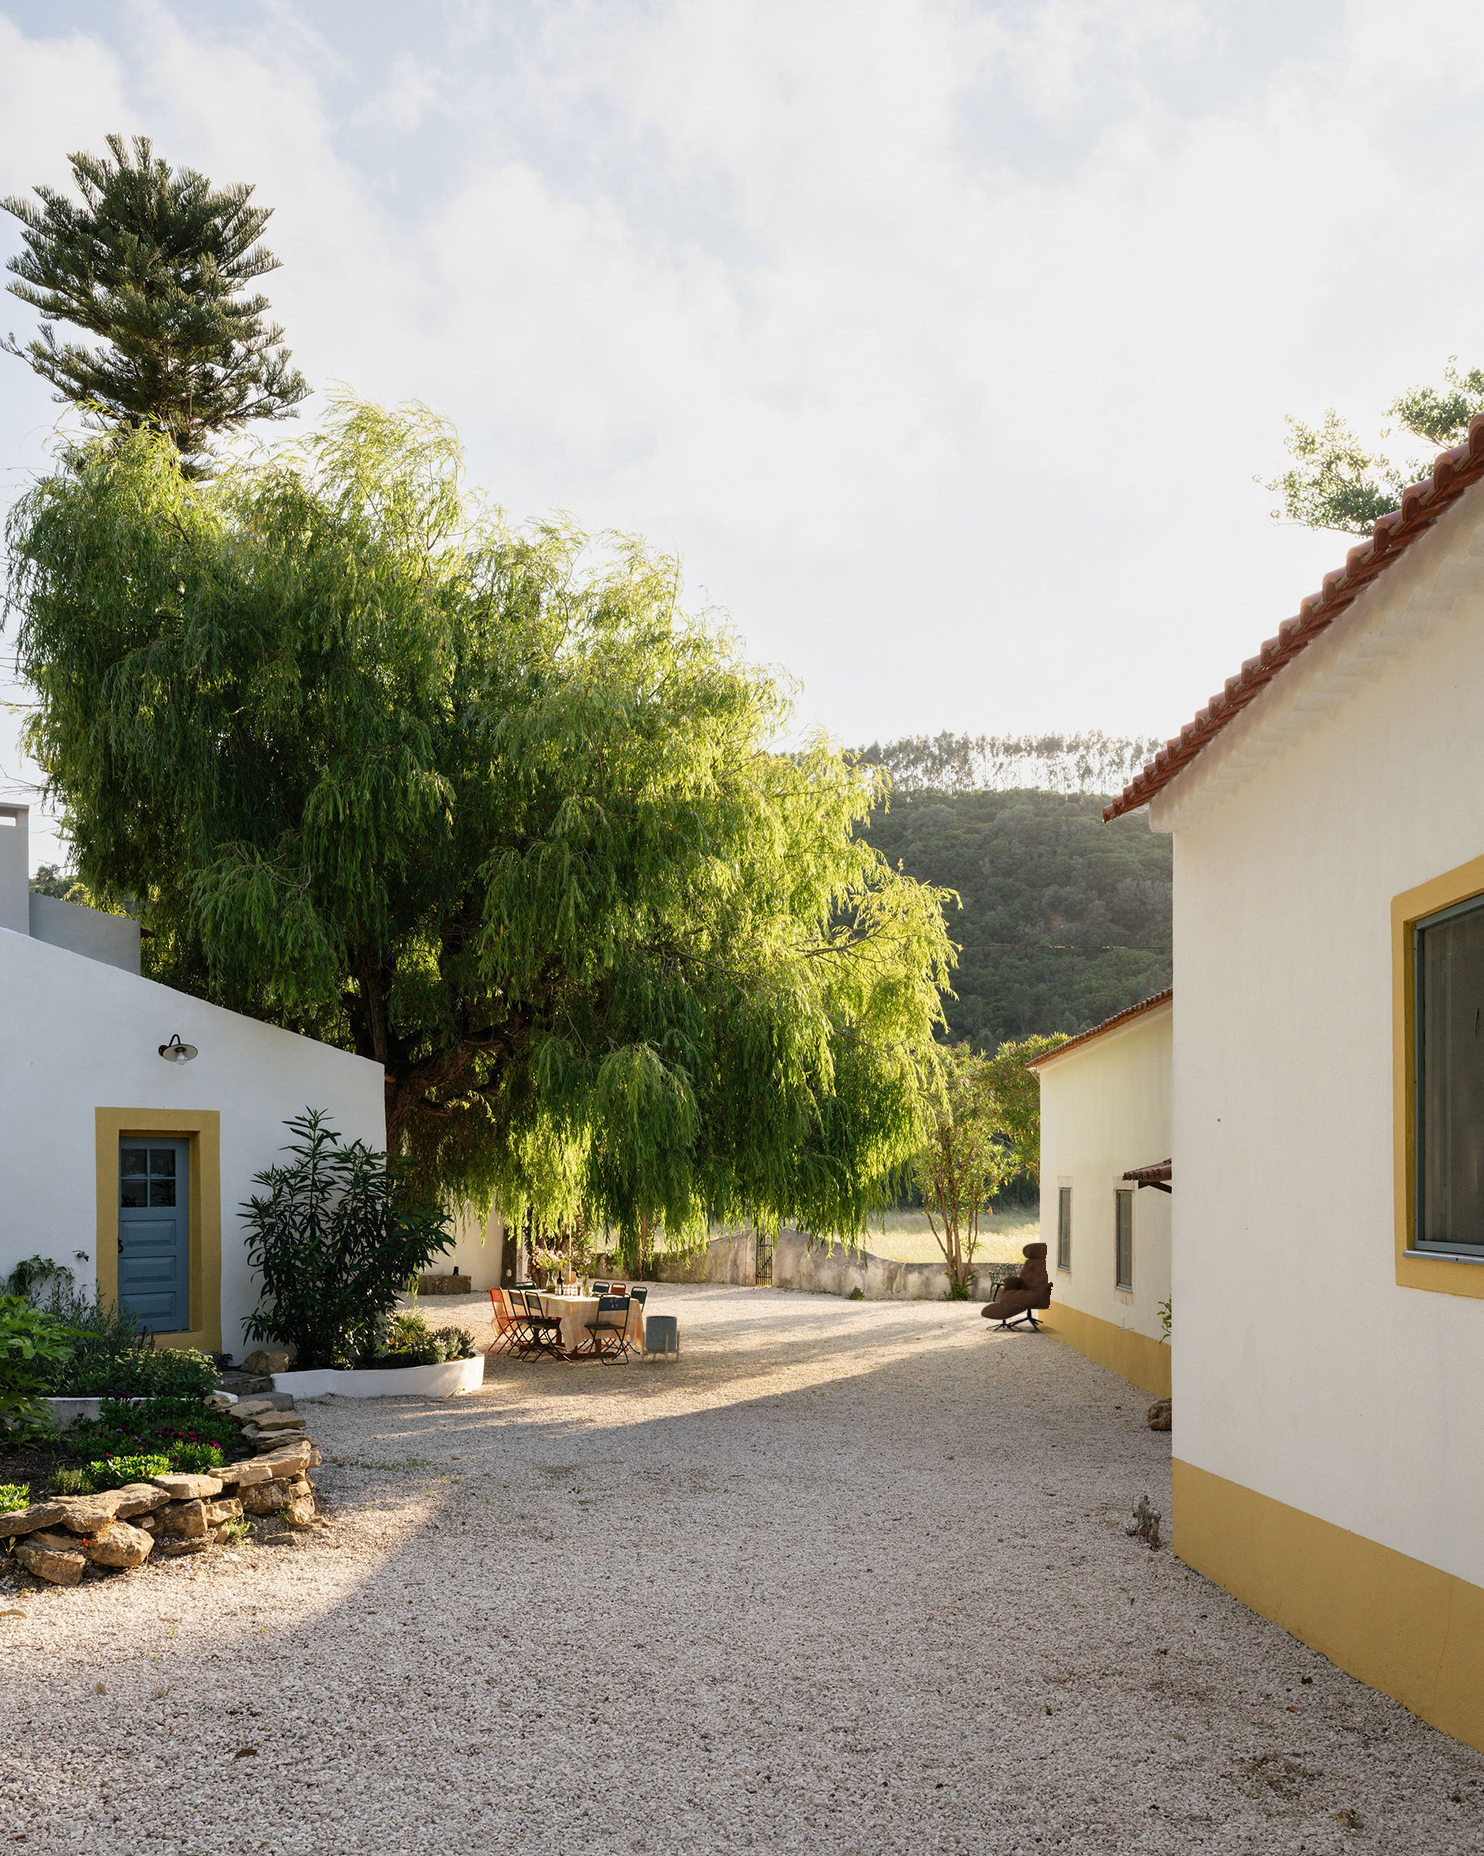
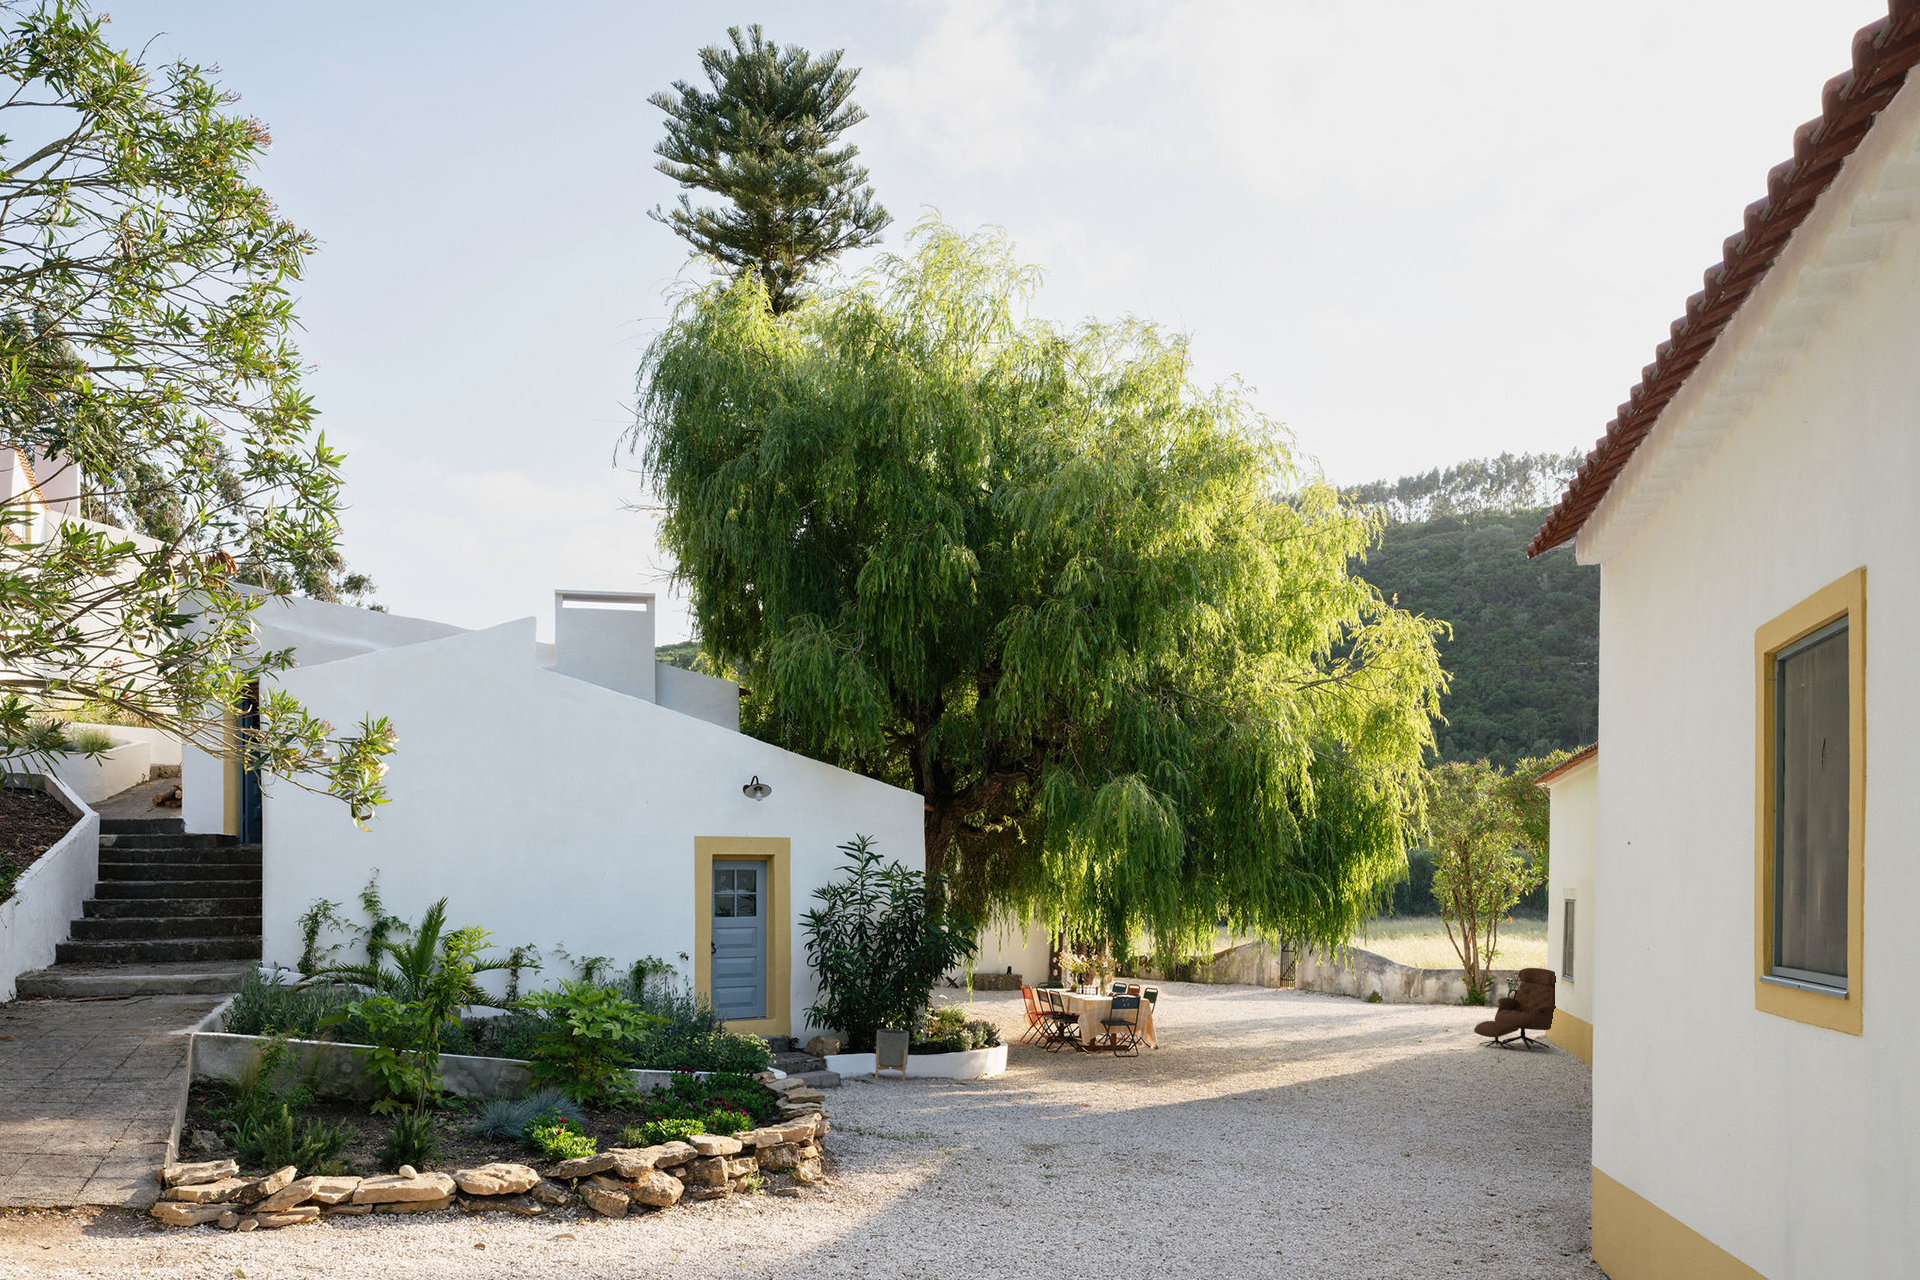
planter: present [641,1316,680,1364] -> present [875,1029,909,1080]

